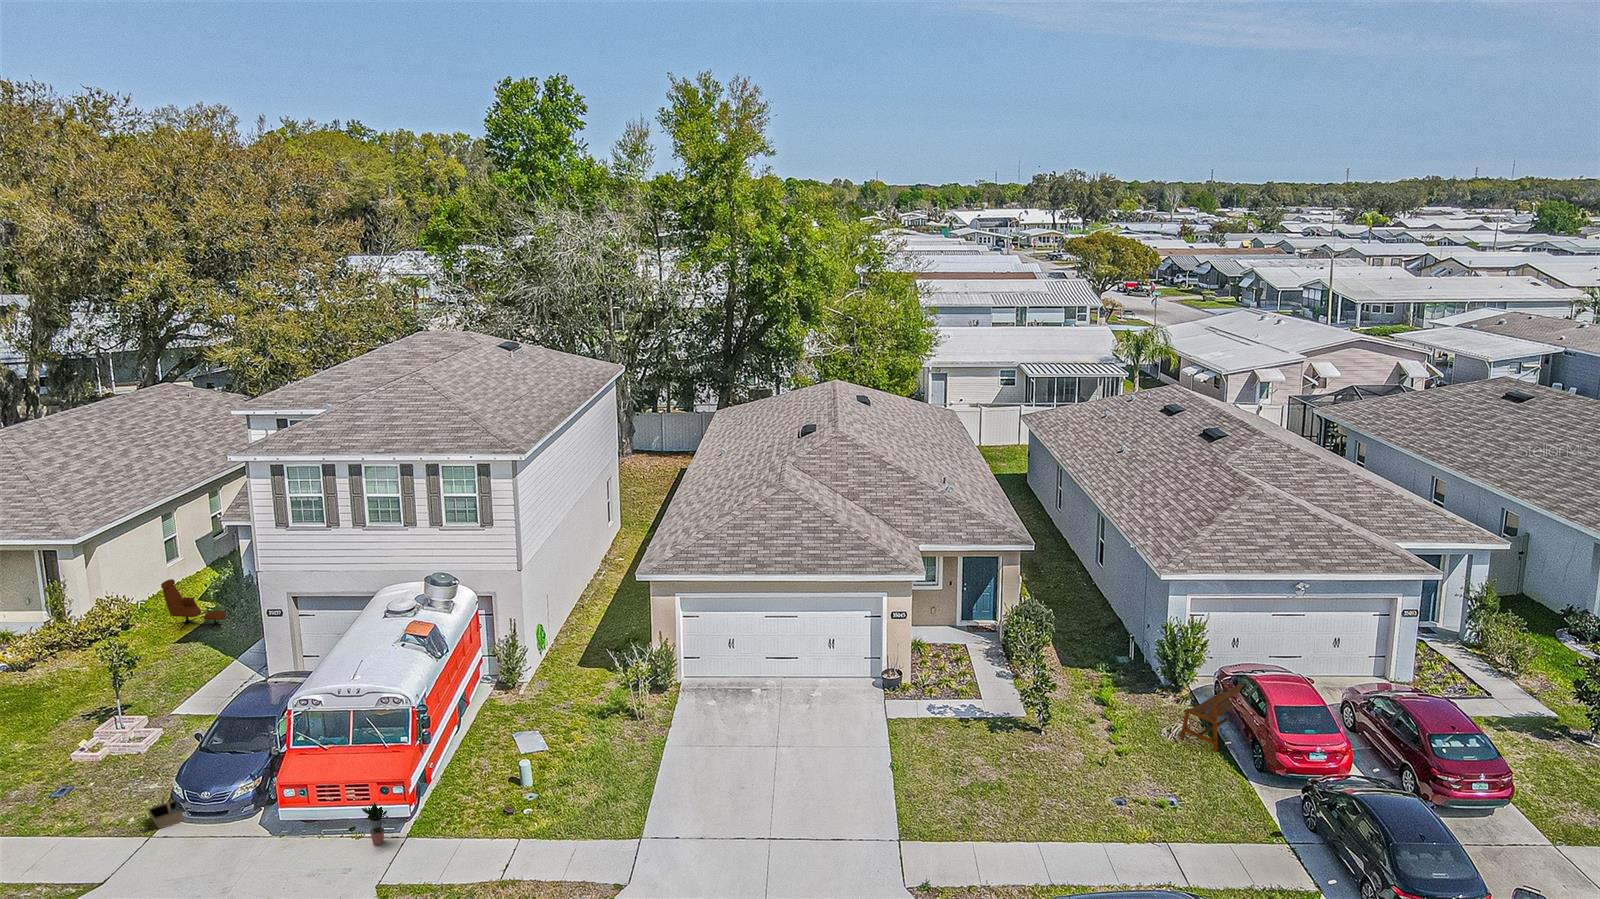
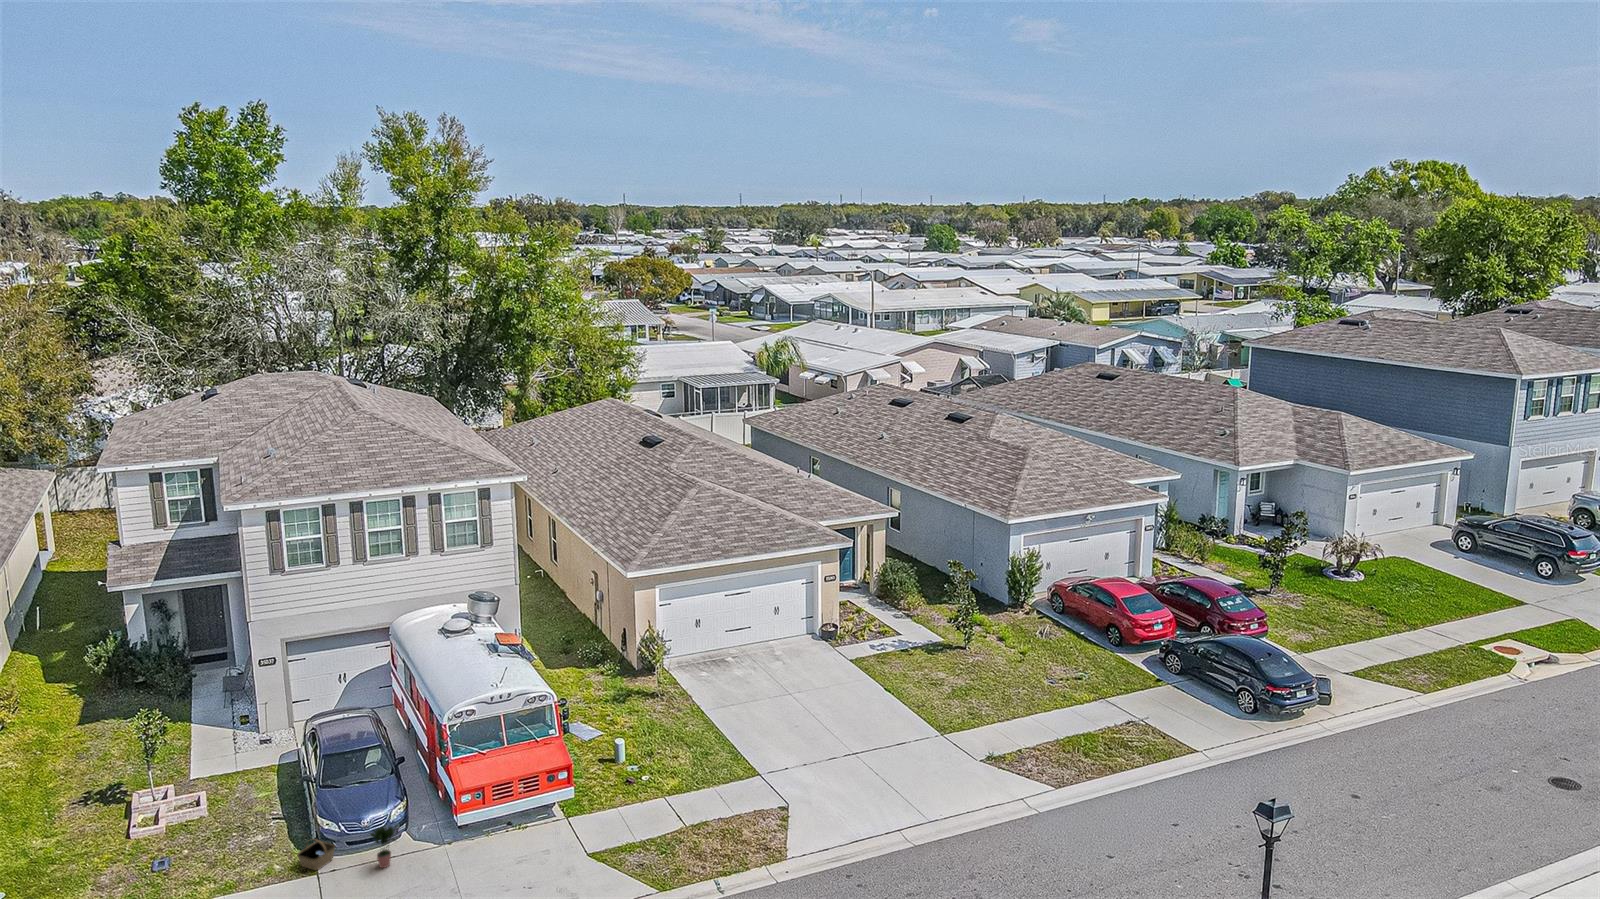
lounge chair: present [161,579,226,630] -> none [64,655,143,708]
bench: present [1180,682,1244,752] -> none [1052,586,1088,639]
potted plant: present [362,802,388,845] -> present [370,826,399,868]

